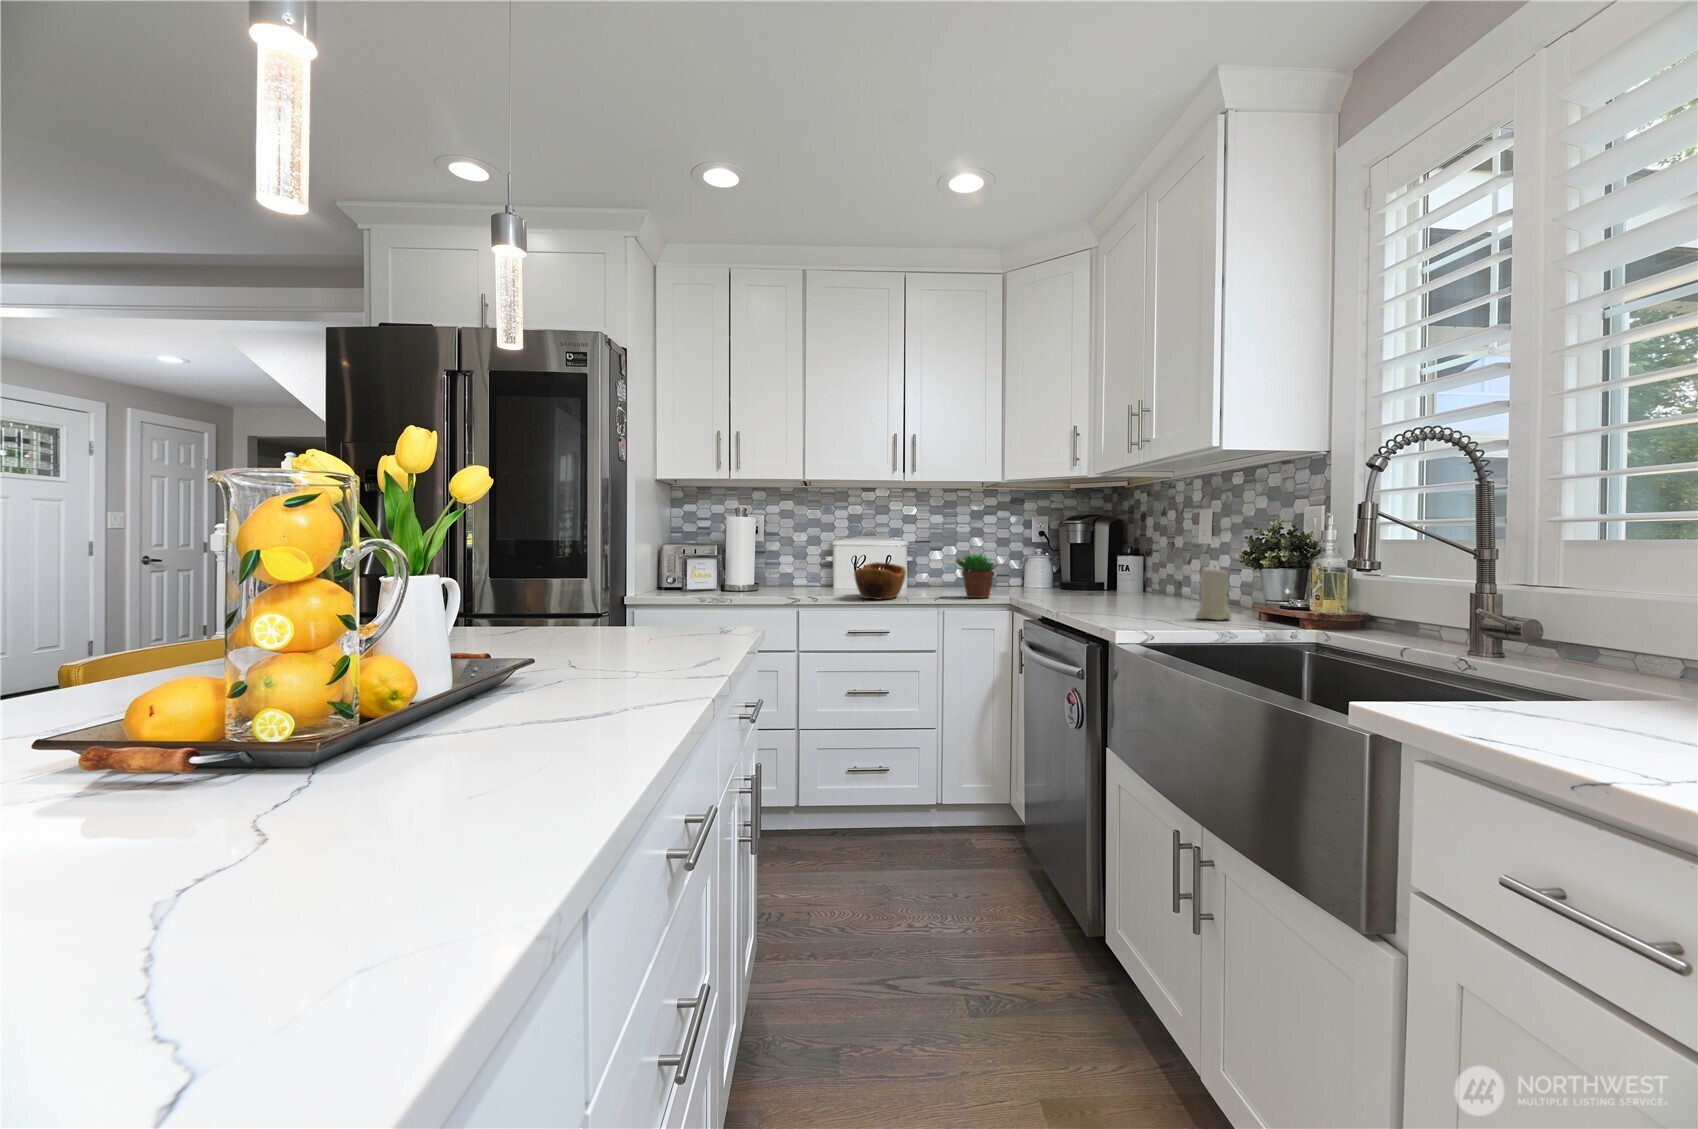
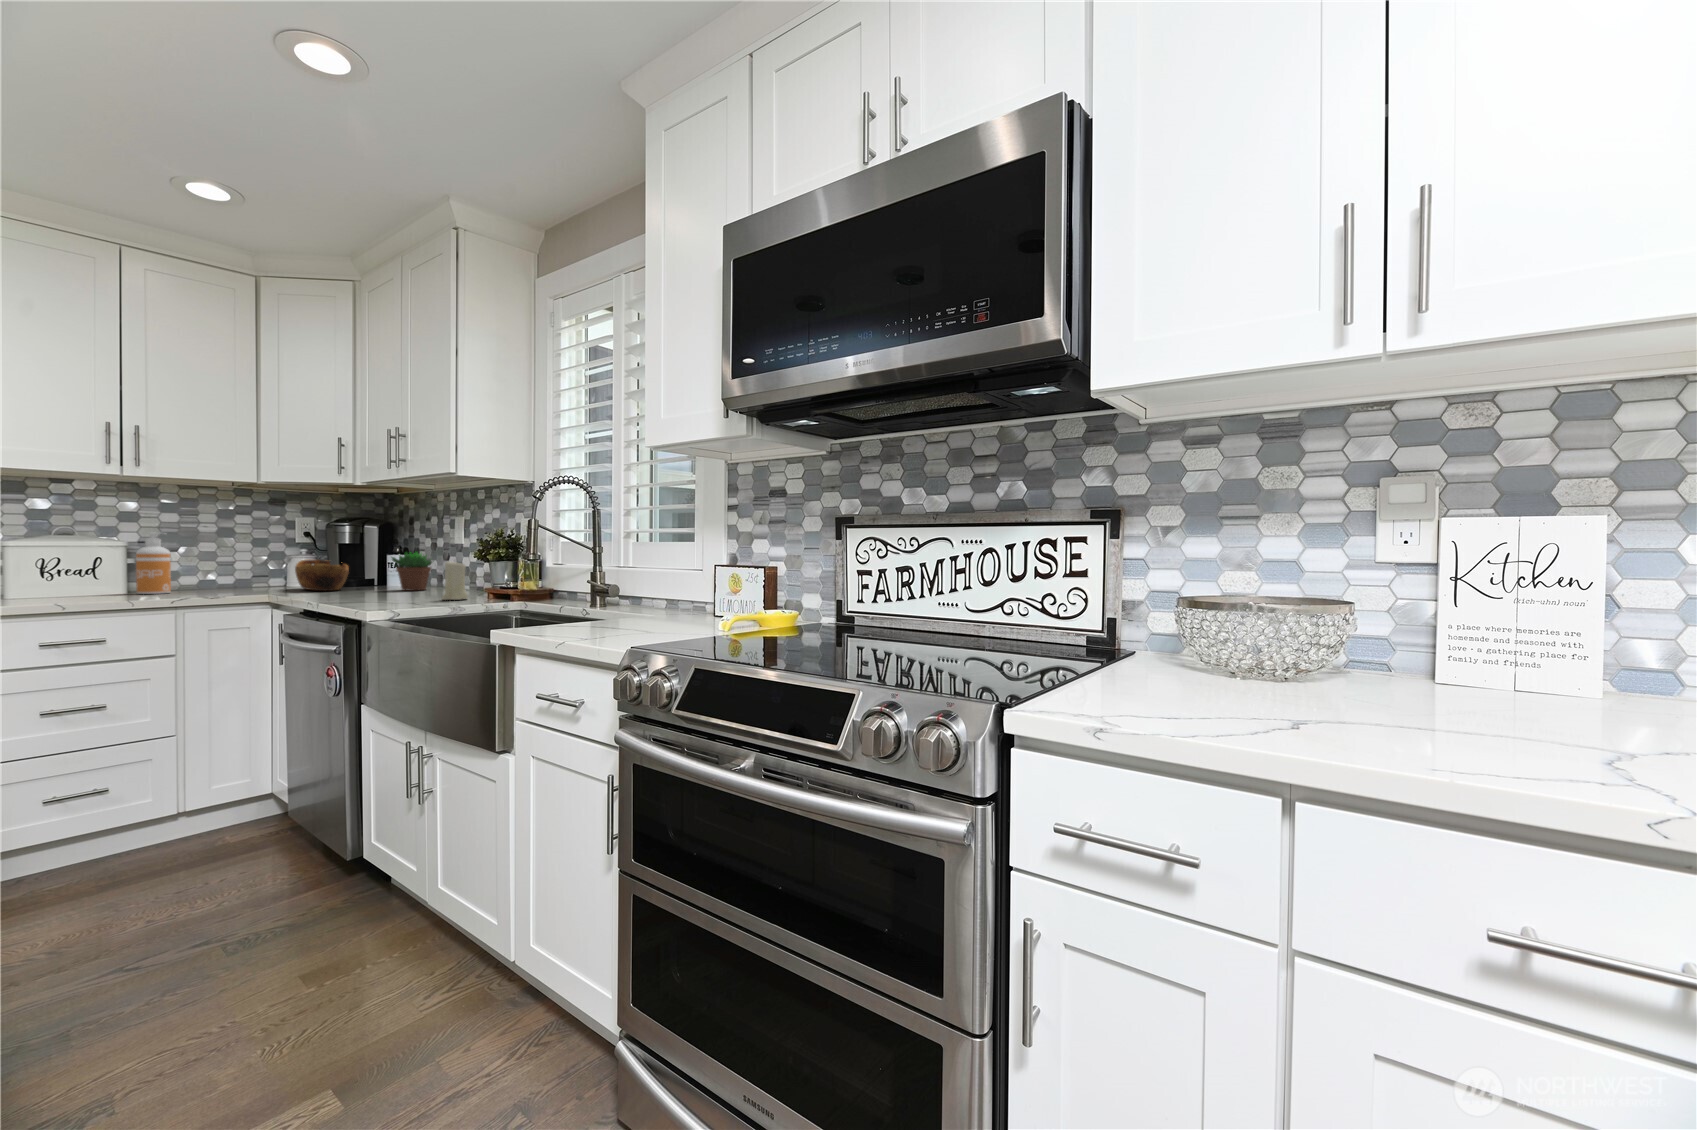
soap dispenser: none [913,533,936,591] -> present [136,532,171,594]
succulent plant: present [956,554,997,598] -> present [392,552,432,591]
wooden bowl: present [854,562,906,599] -> present [295,560,349,591]

